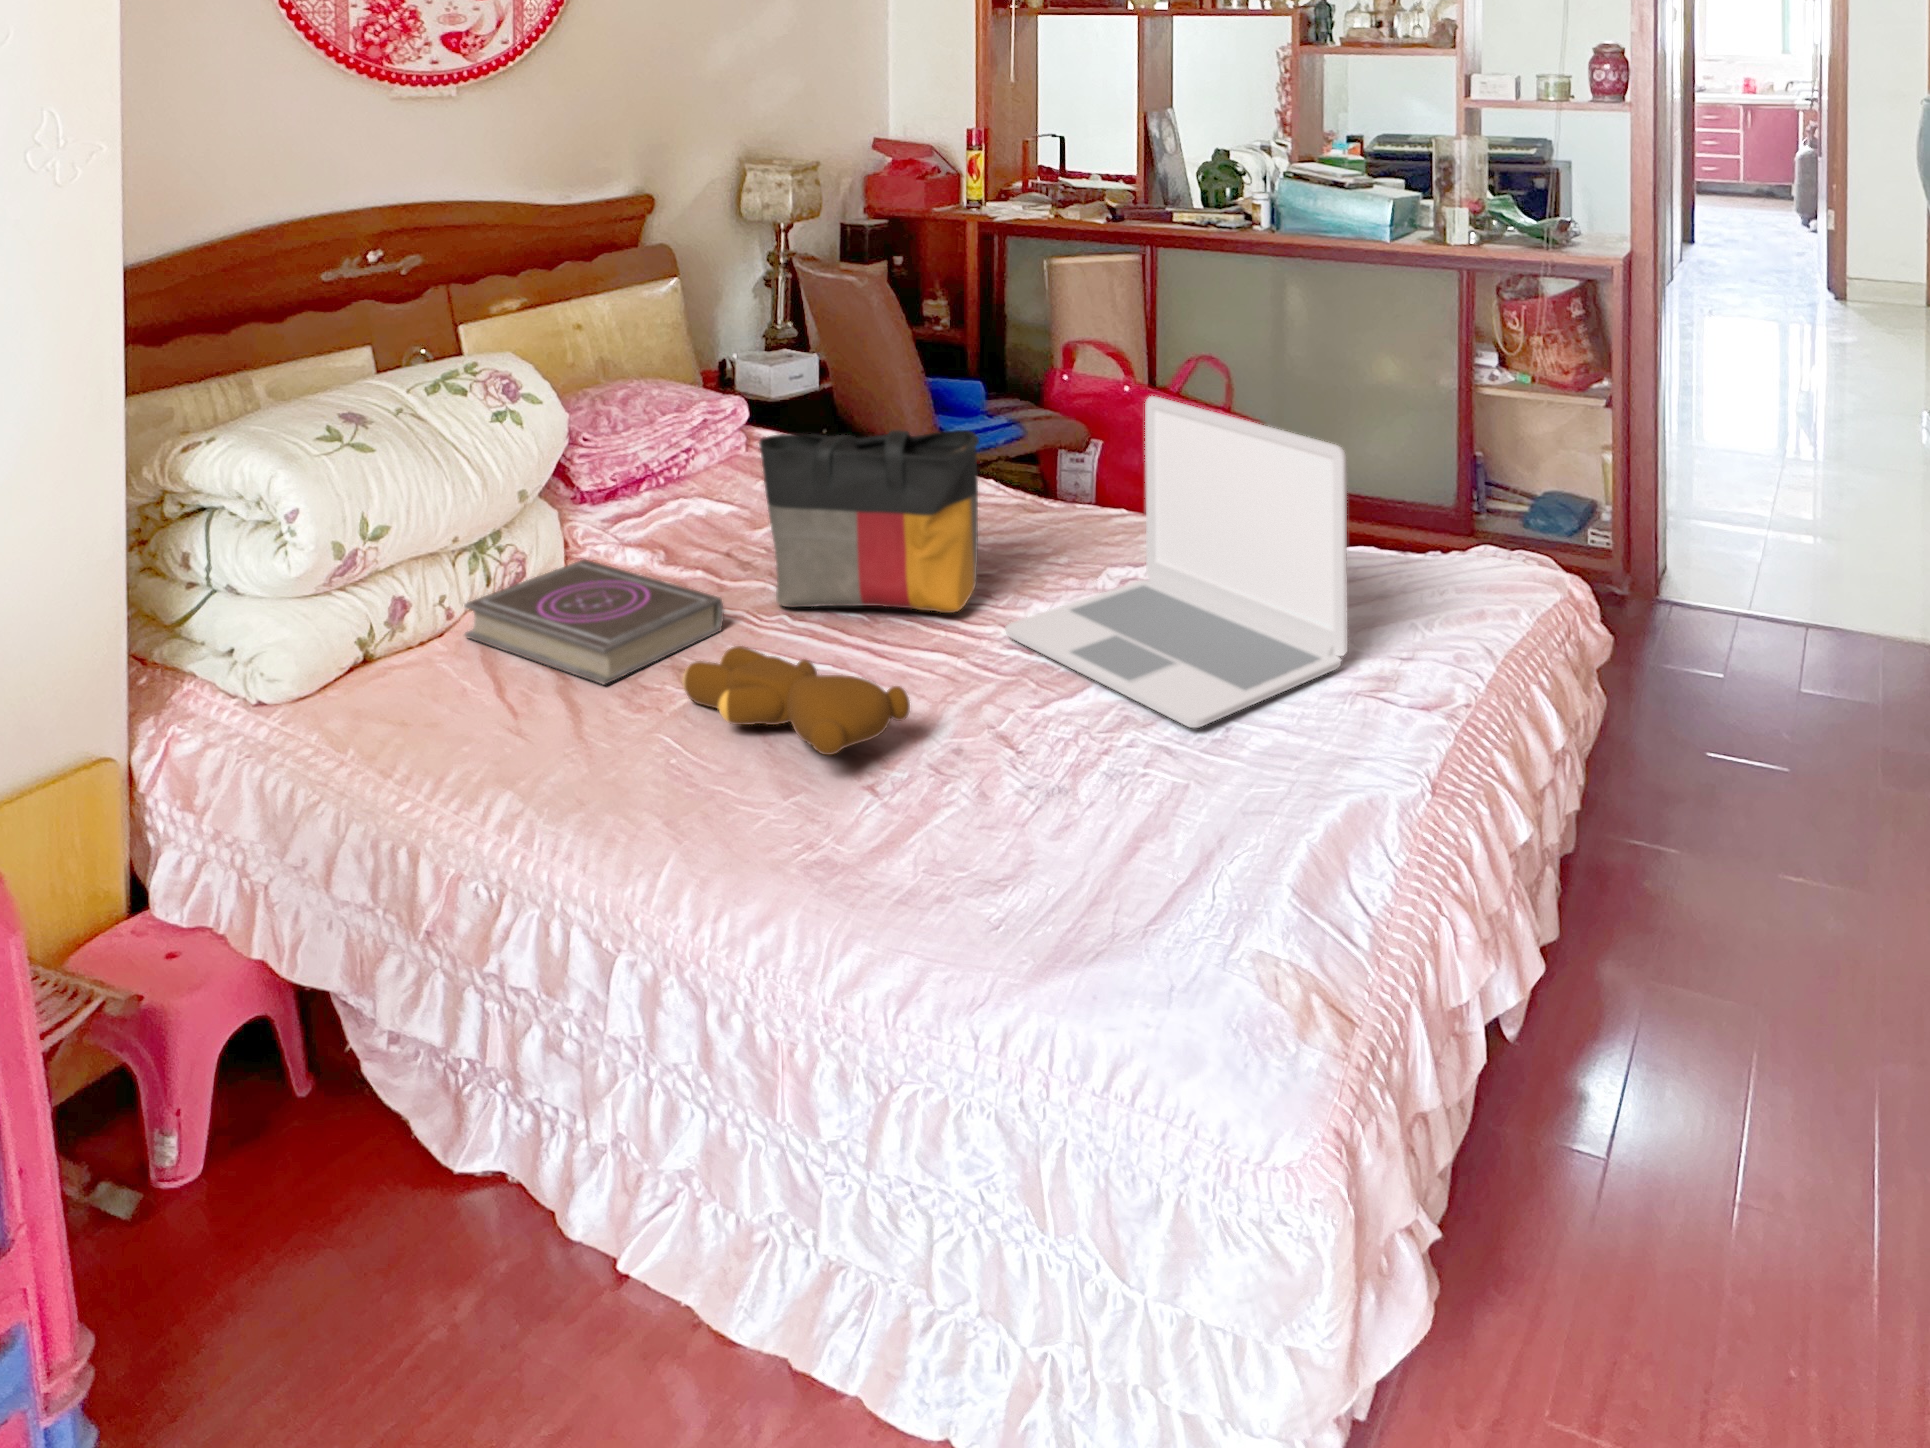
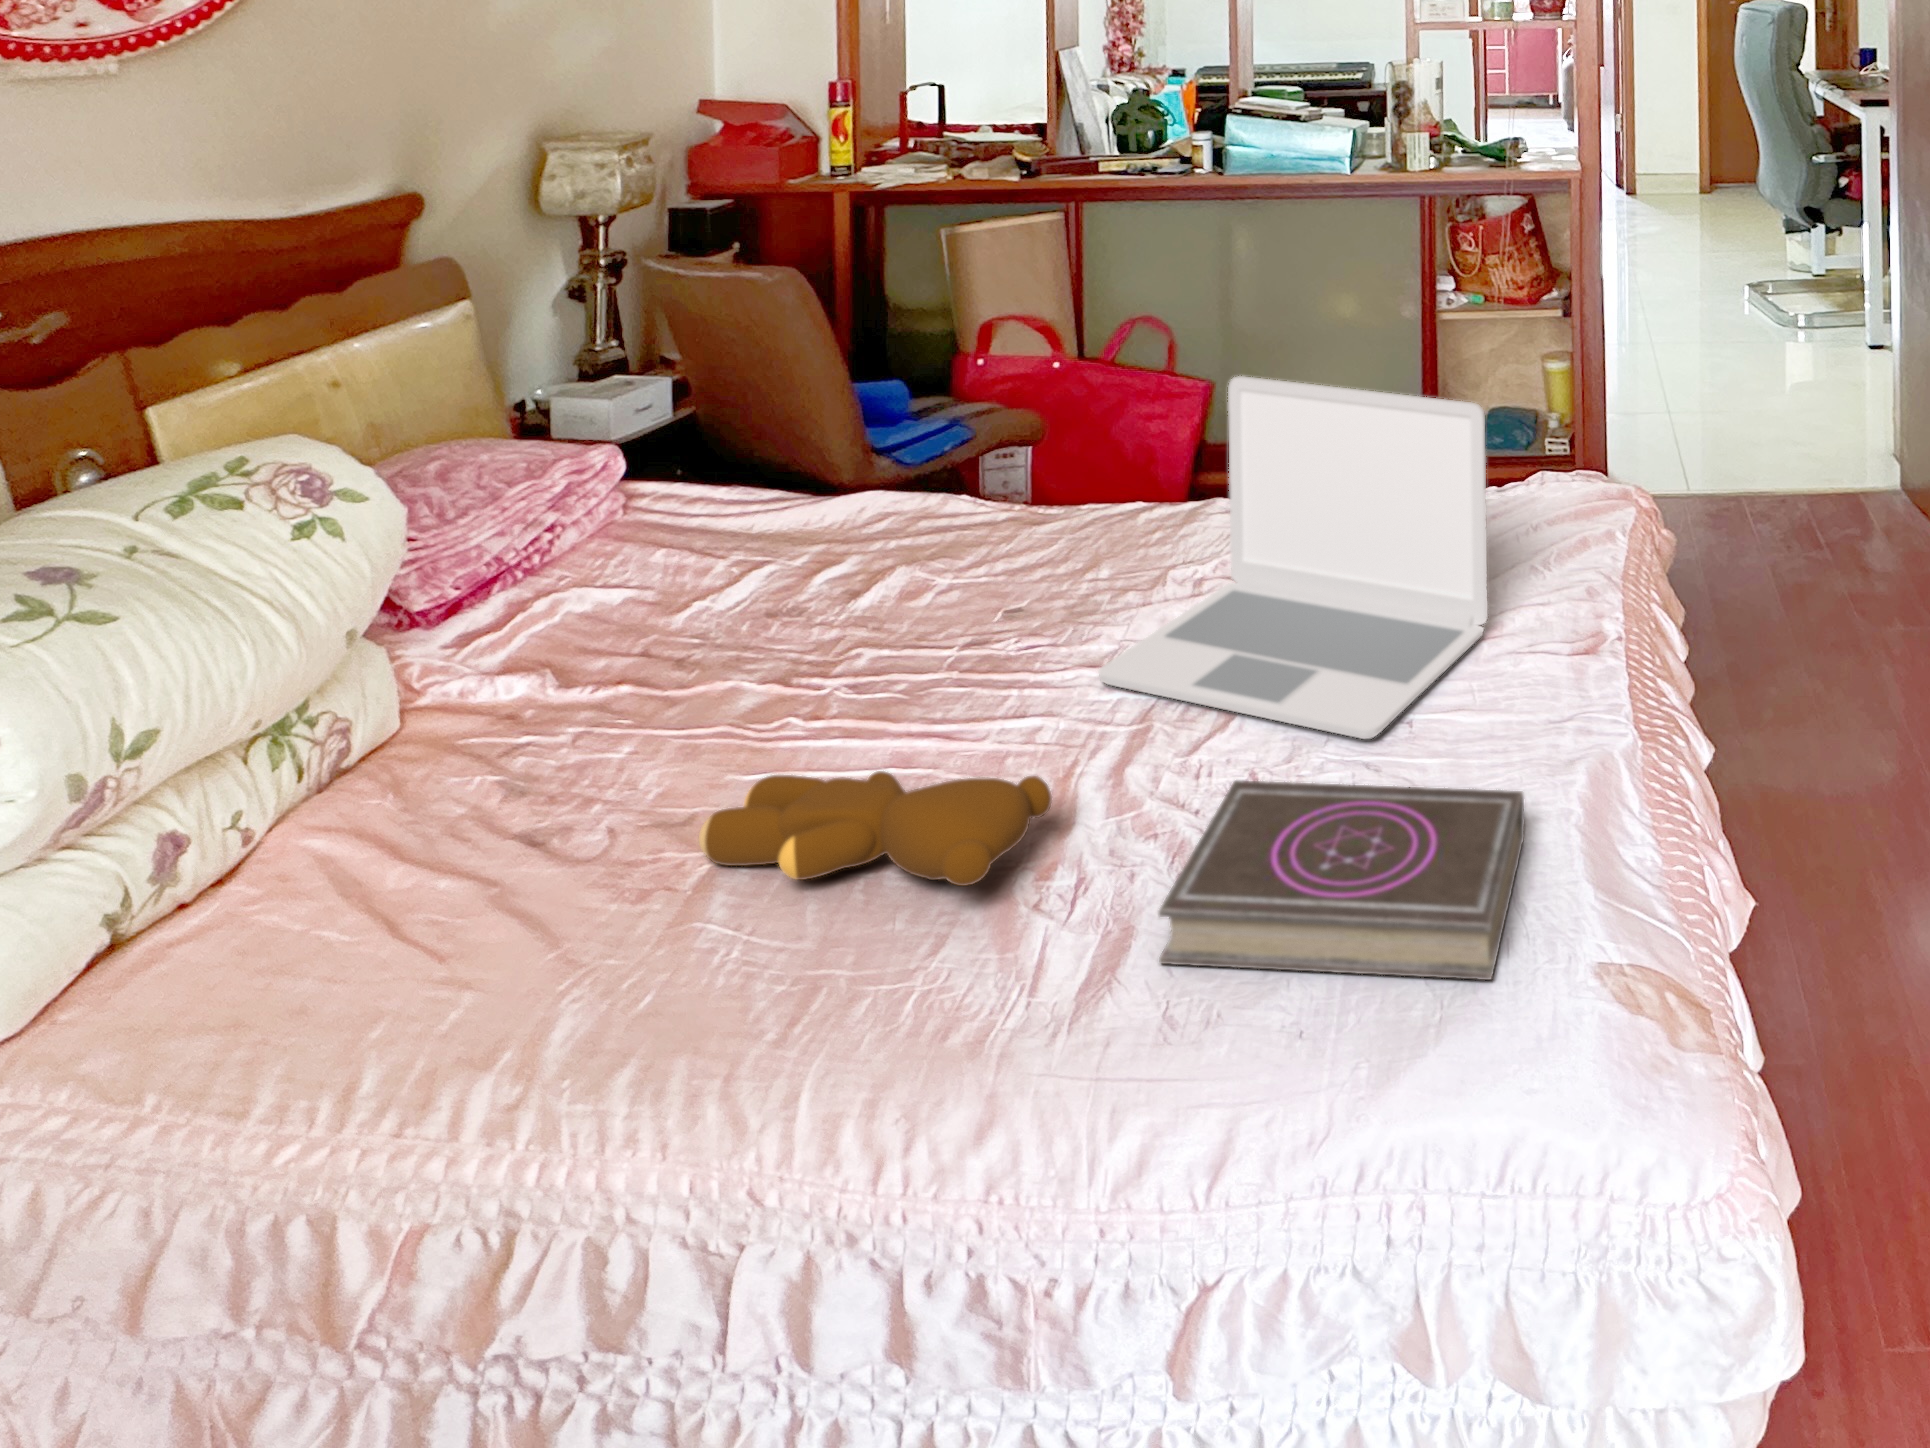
tote bag: present [759,430,979,613] -> none [743,448,1050,709]
book: present [464,560,724,685] -> present [1159,780,1524,980]

